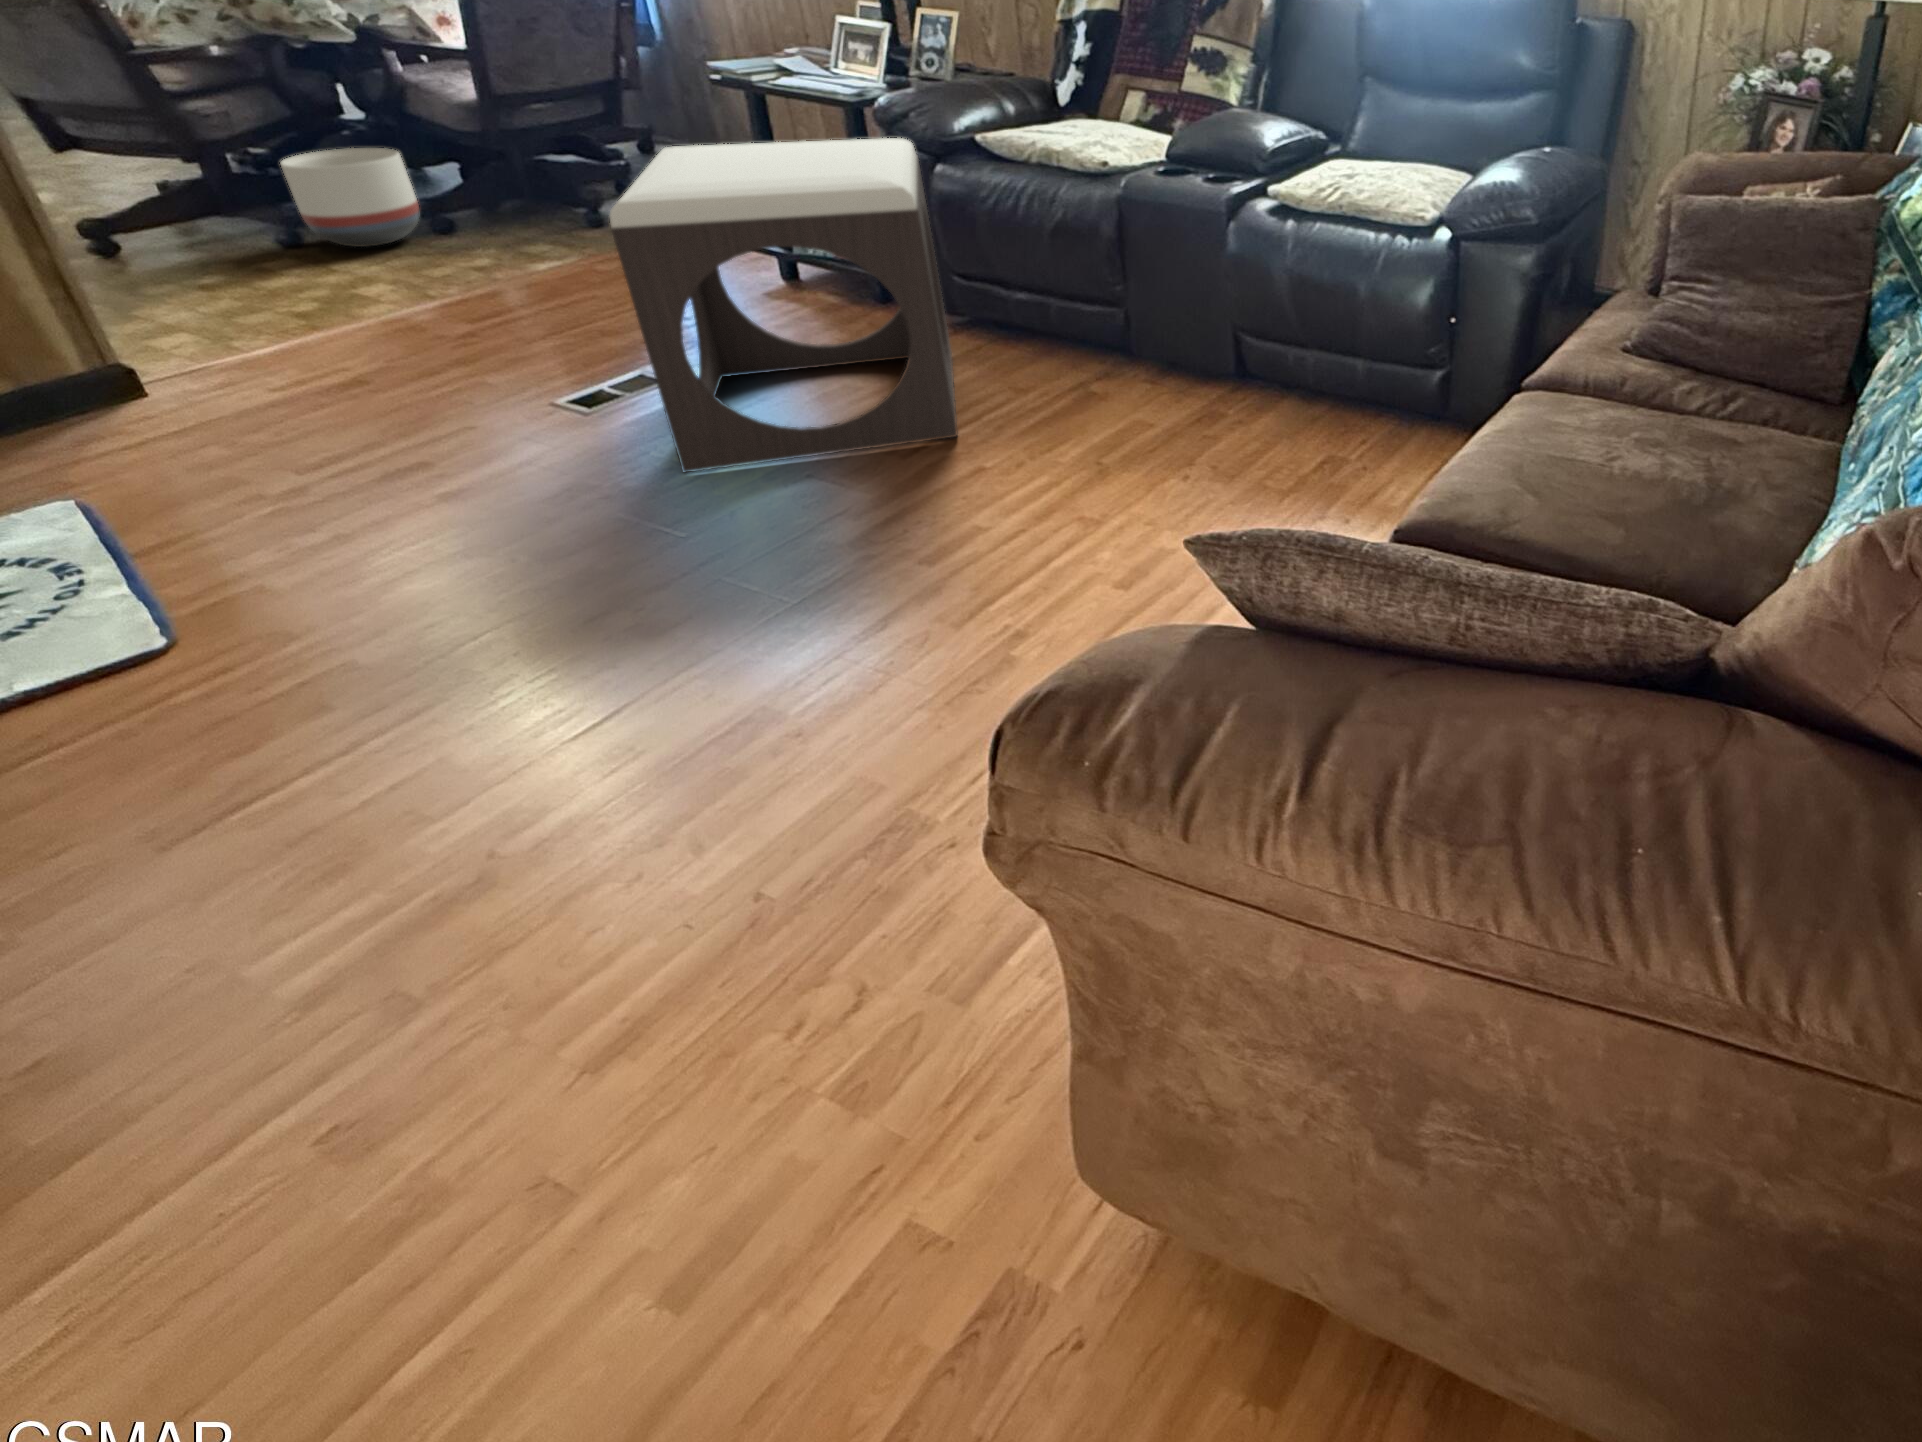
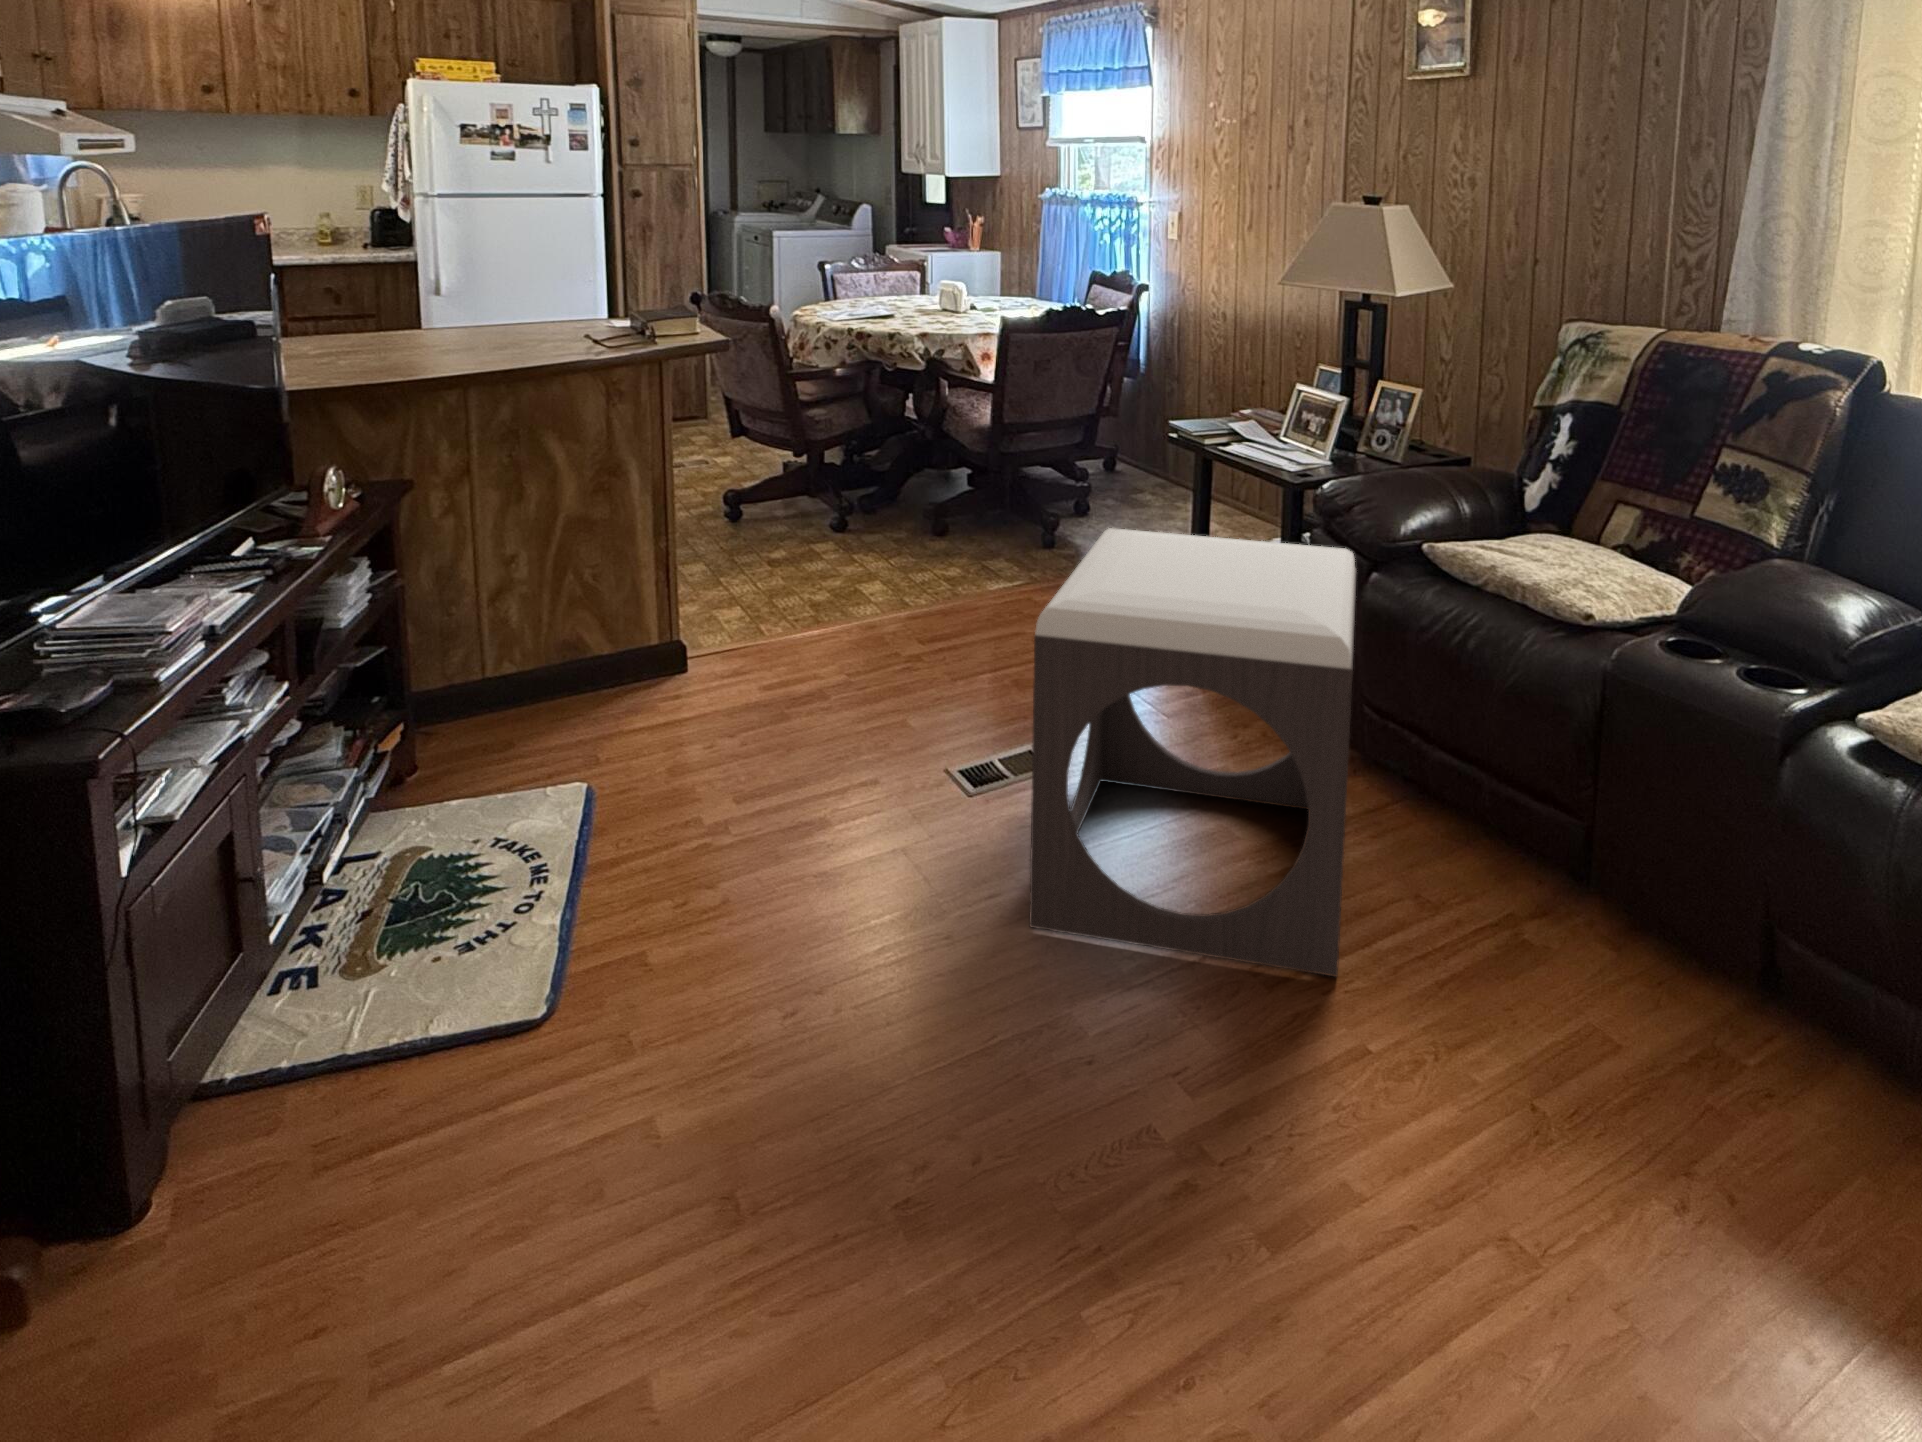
planter: present [281,148,419,247] -> none [848,459,925,546]

